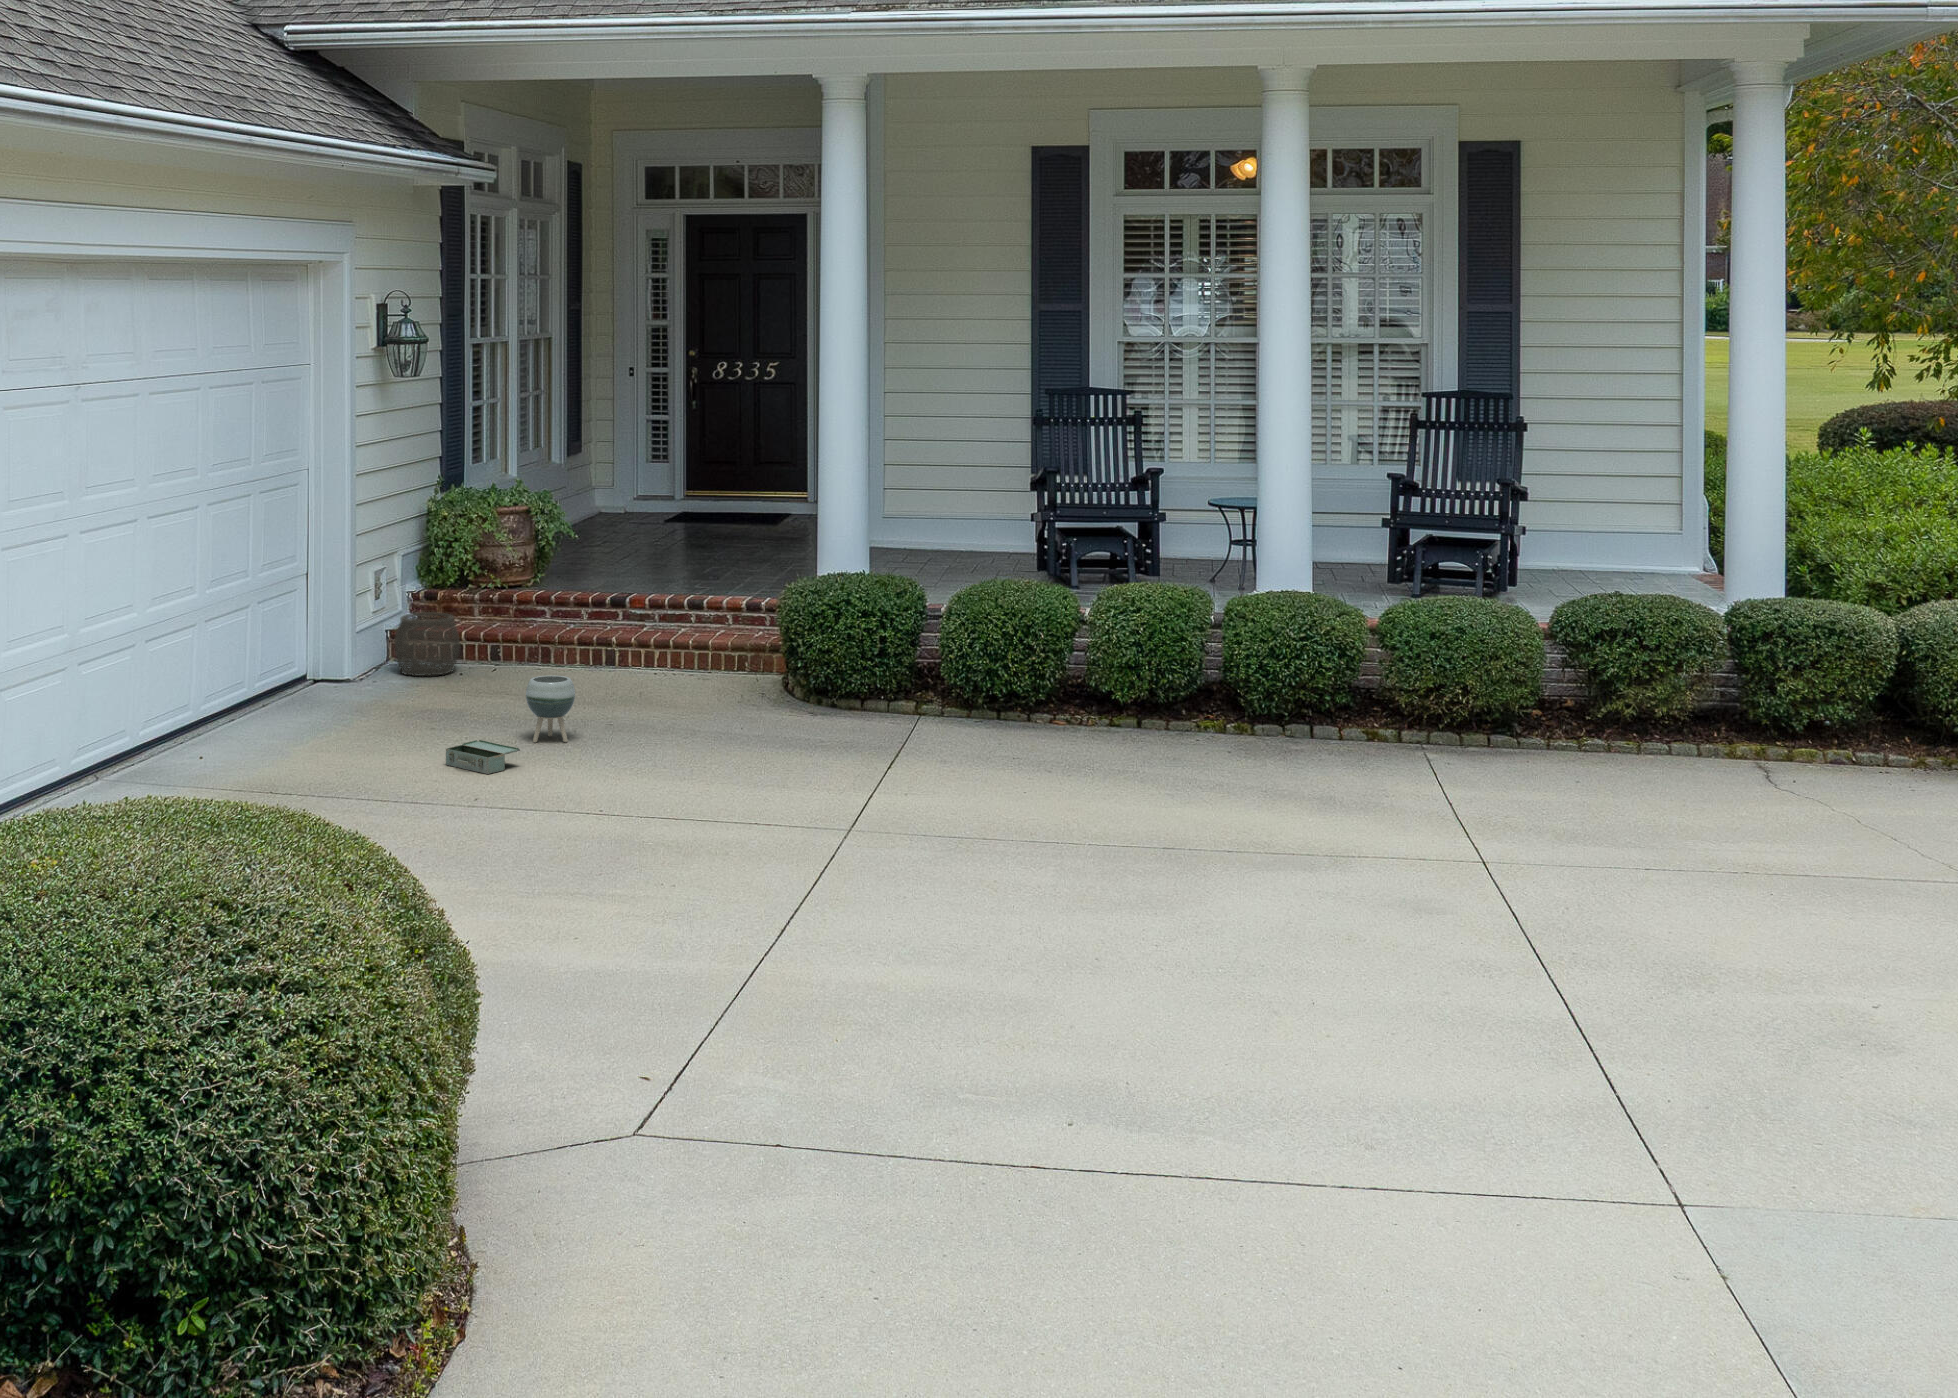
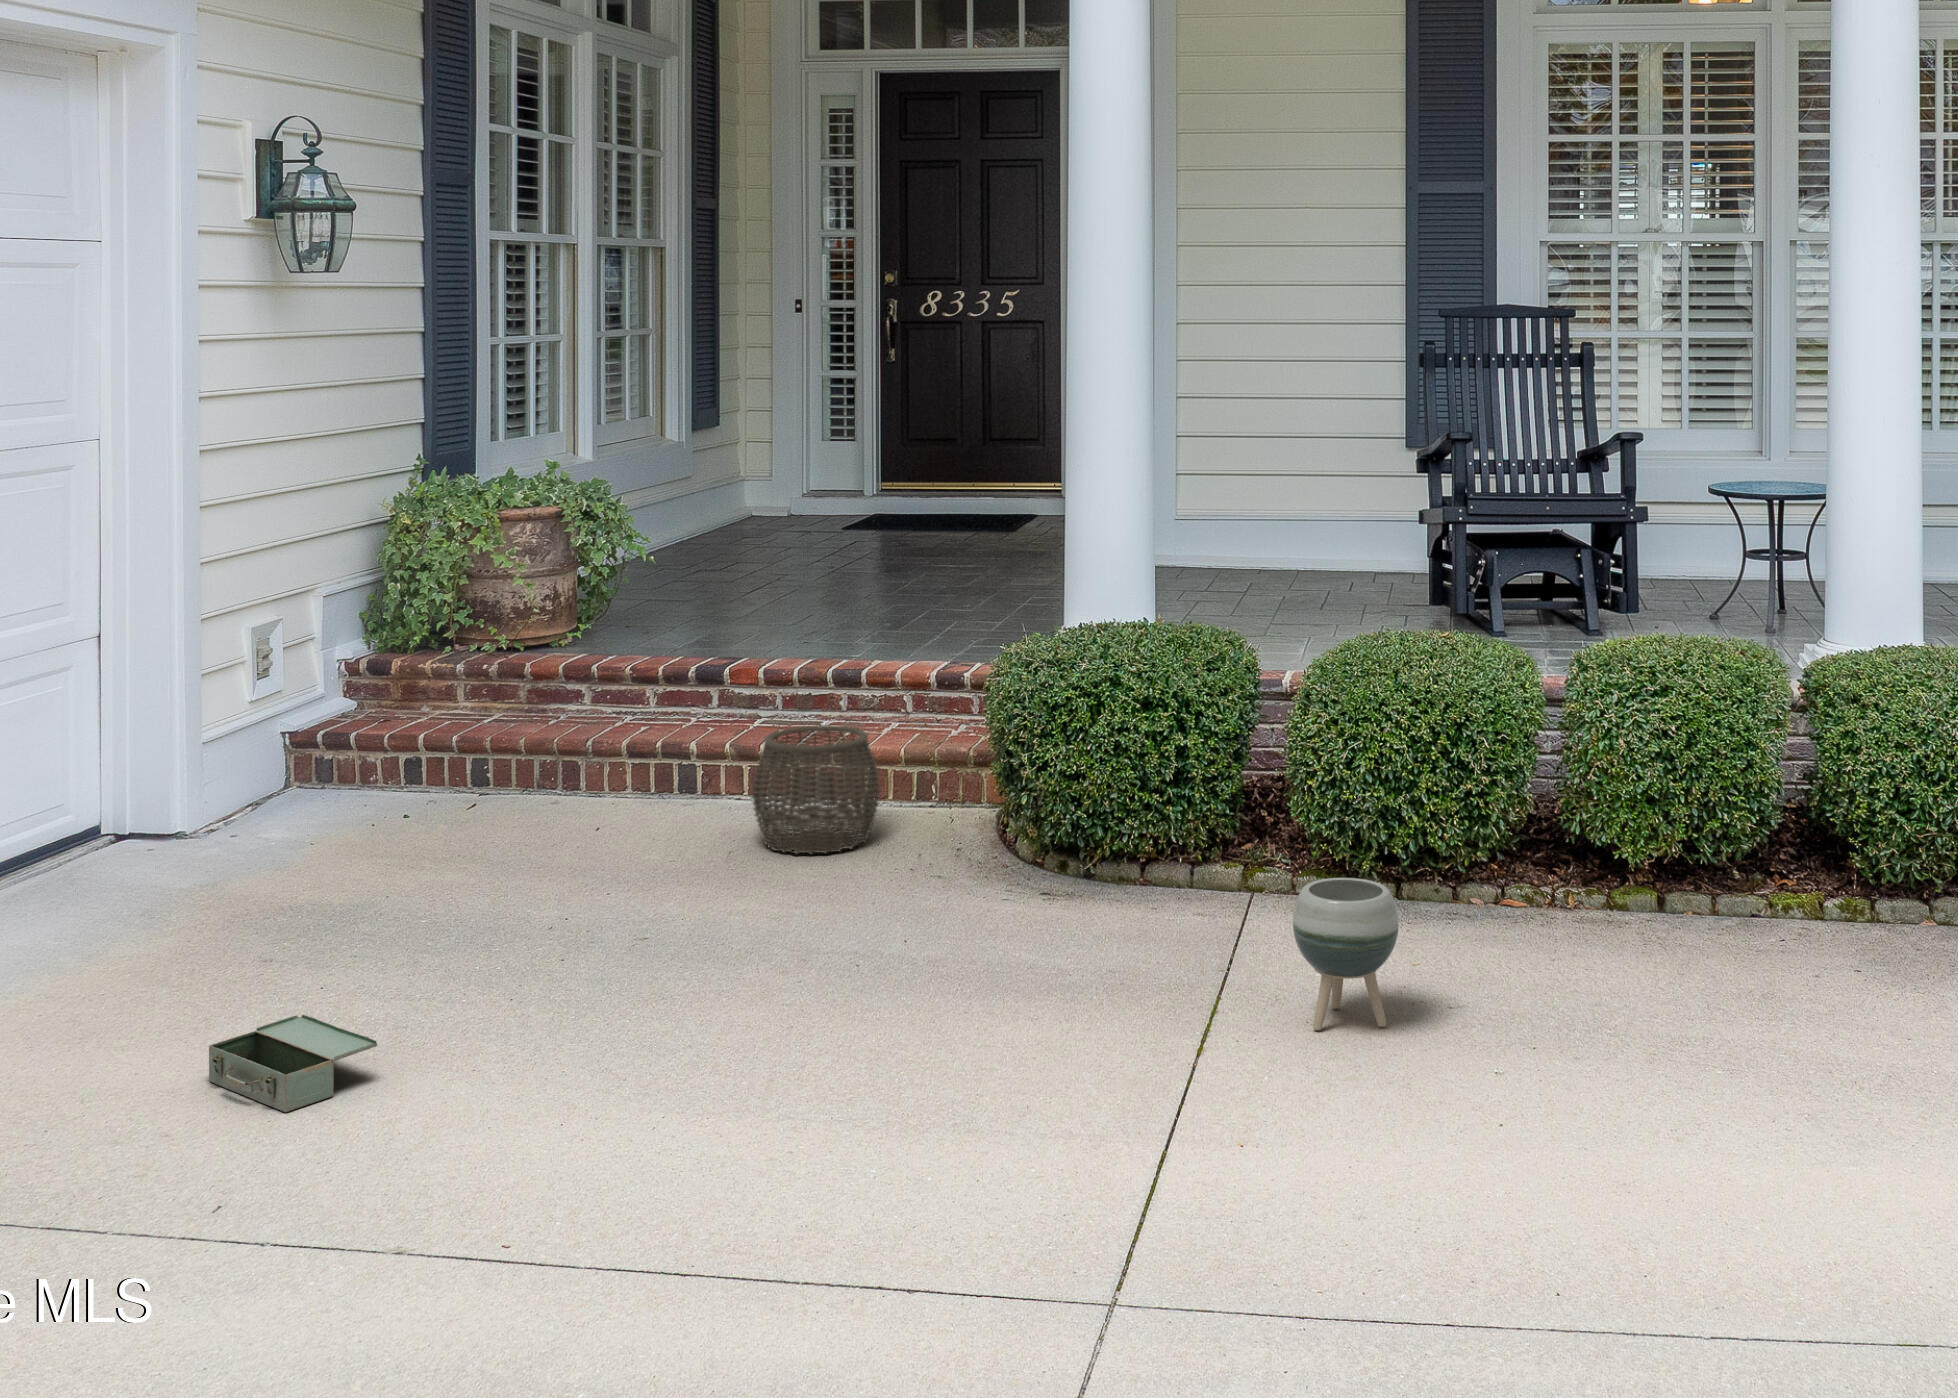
woven basket: present [394,612,460,677] -> present [752,725,881,854]
planter: present [526,675,575,743] -> present [1293,878,1399,1031]

